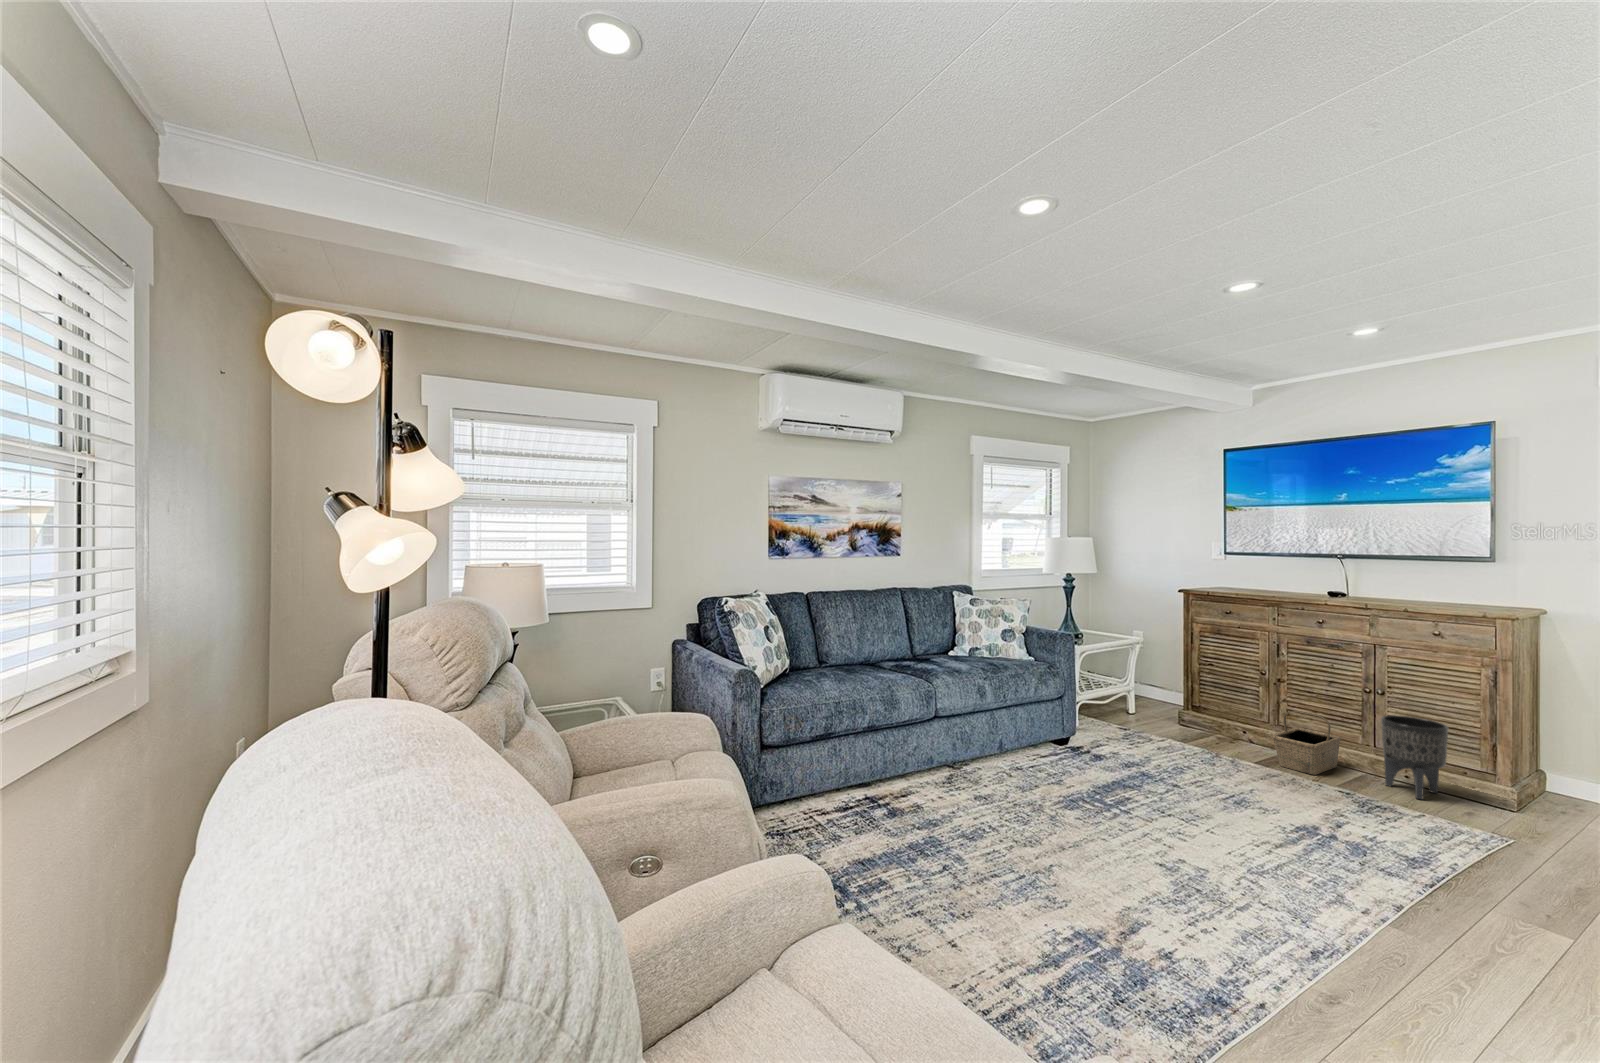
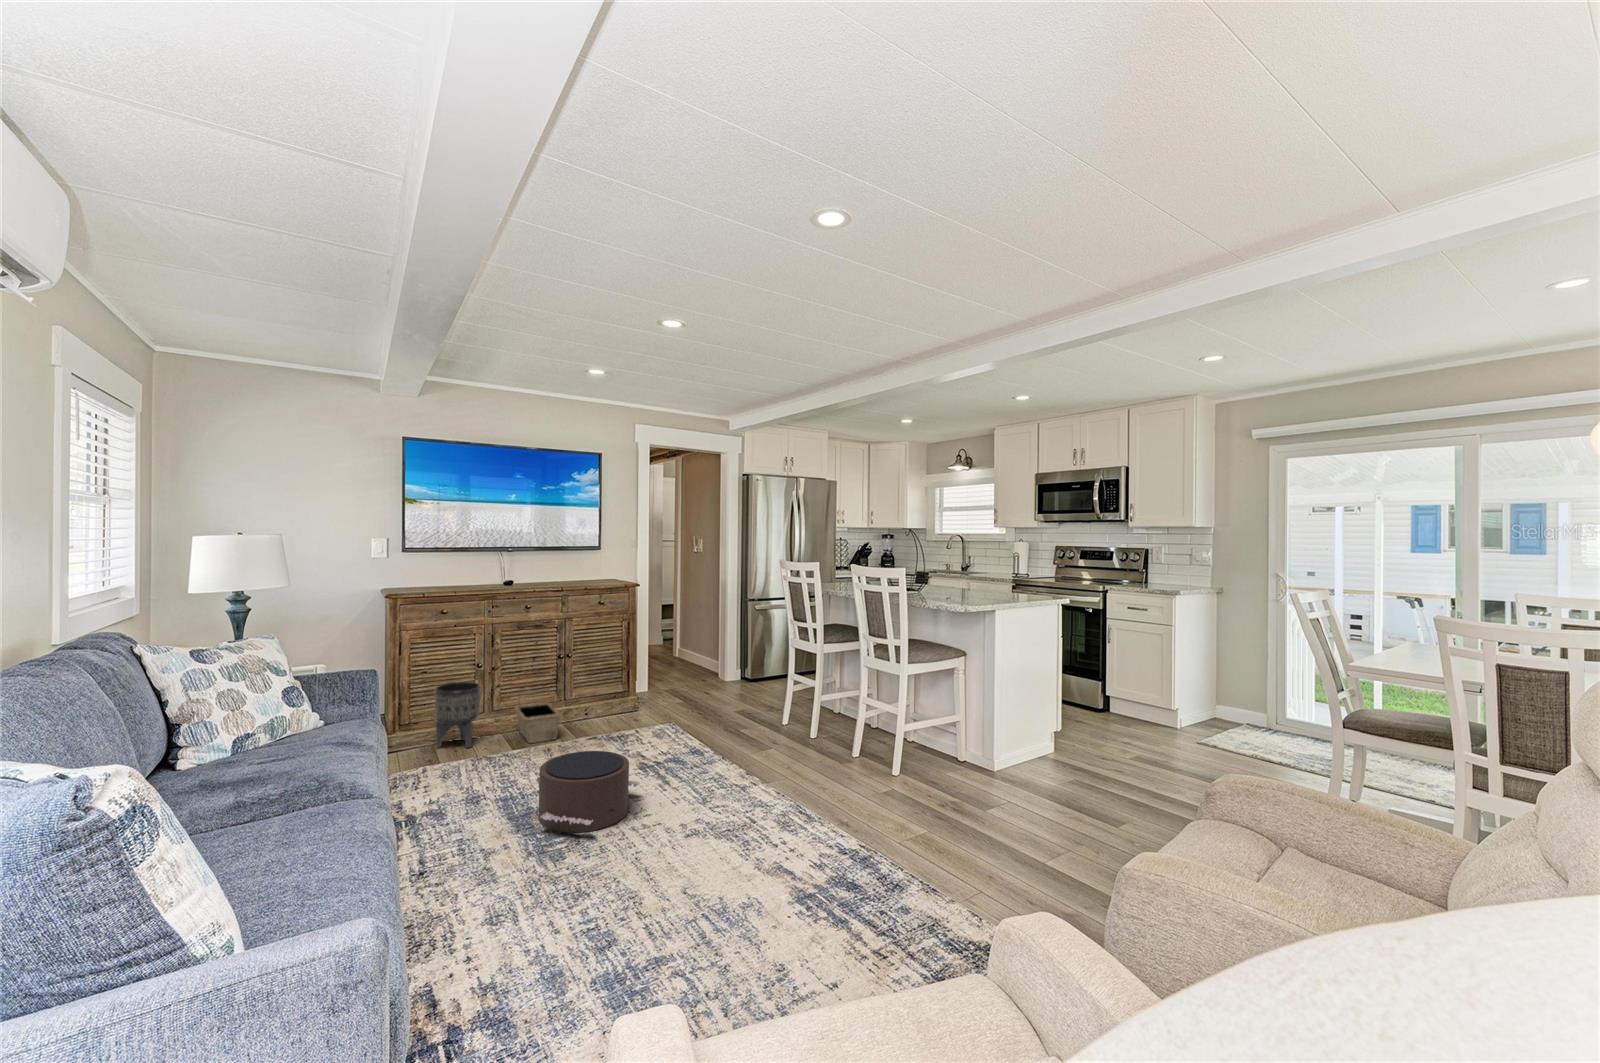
planter: present [1381,715,1448,799] -> present [434,682,481,748]
pouf: none [1106,747,1239,828] -> present [538,751,640,833]

